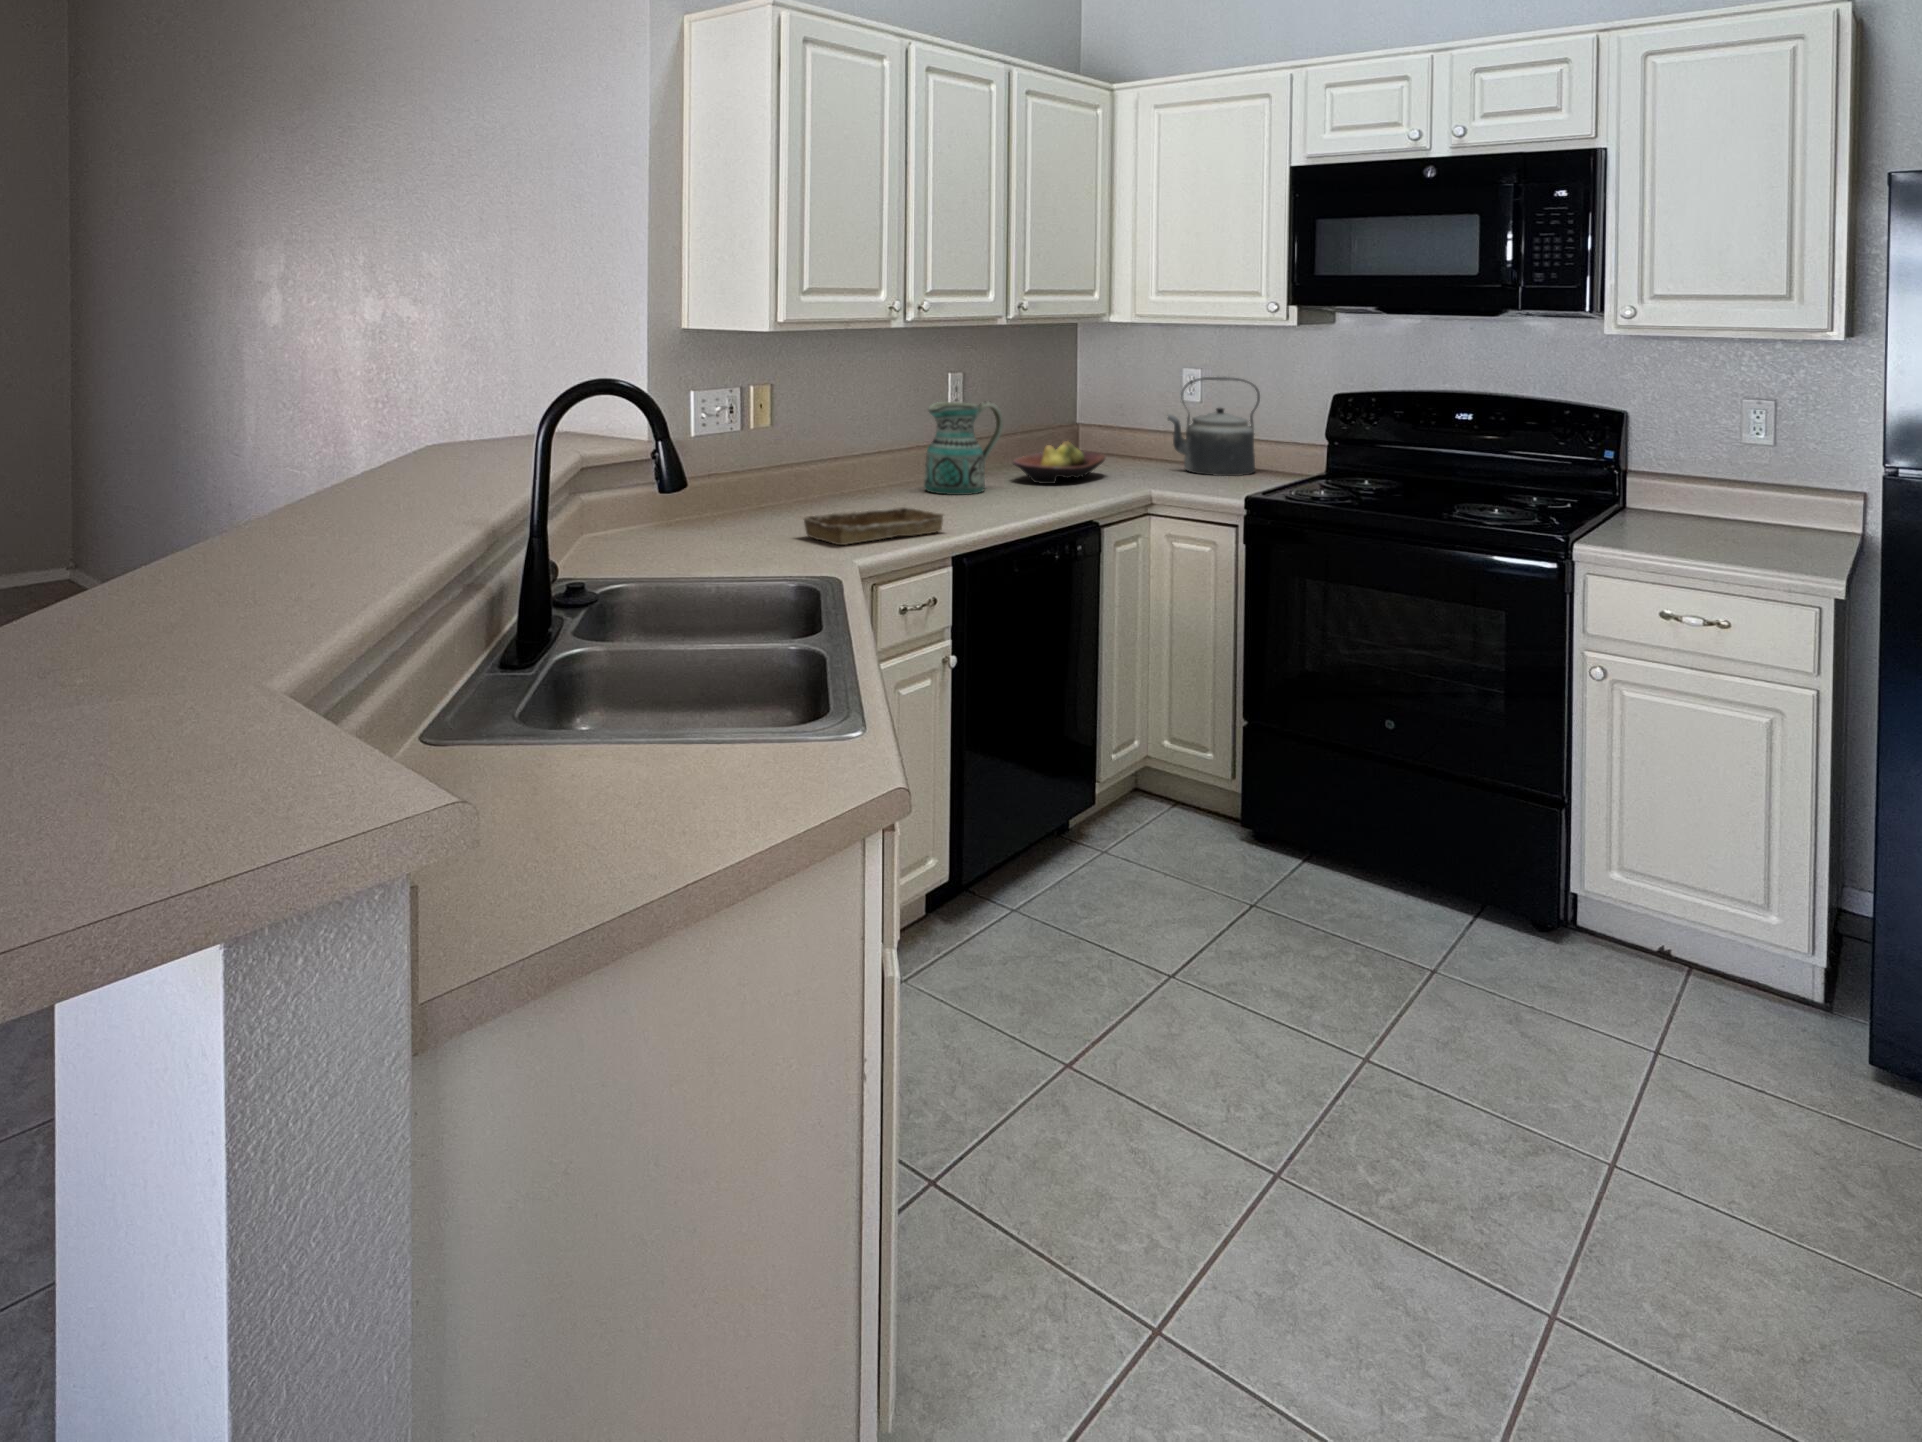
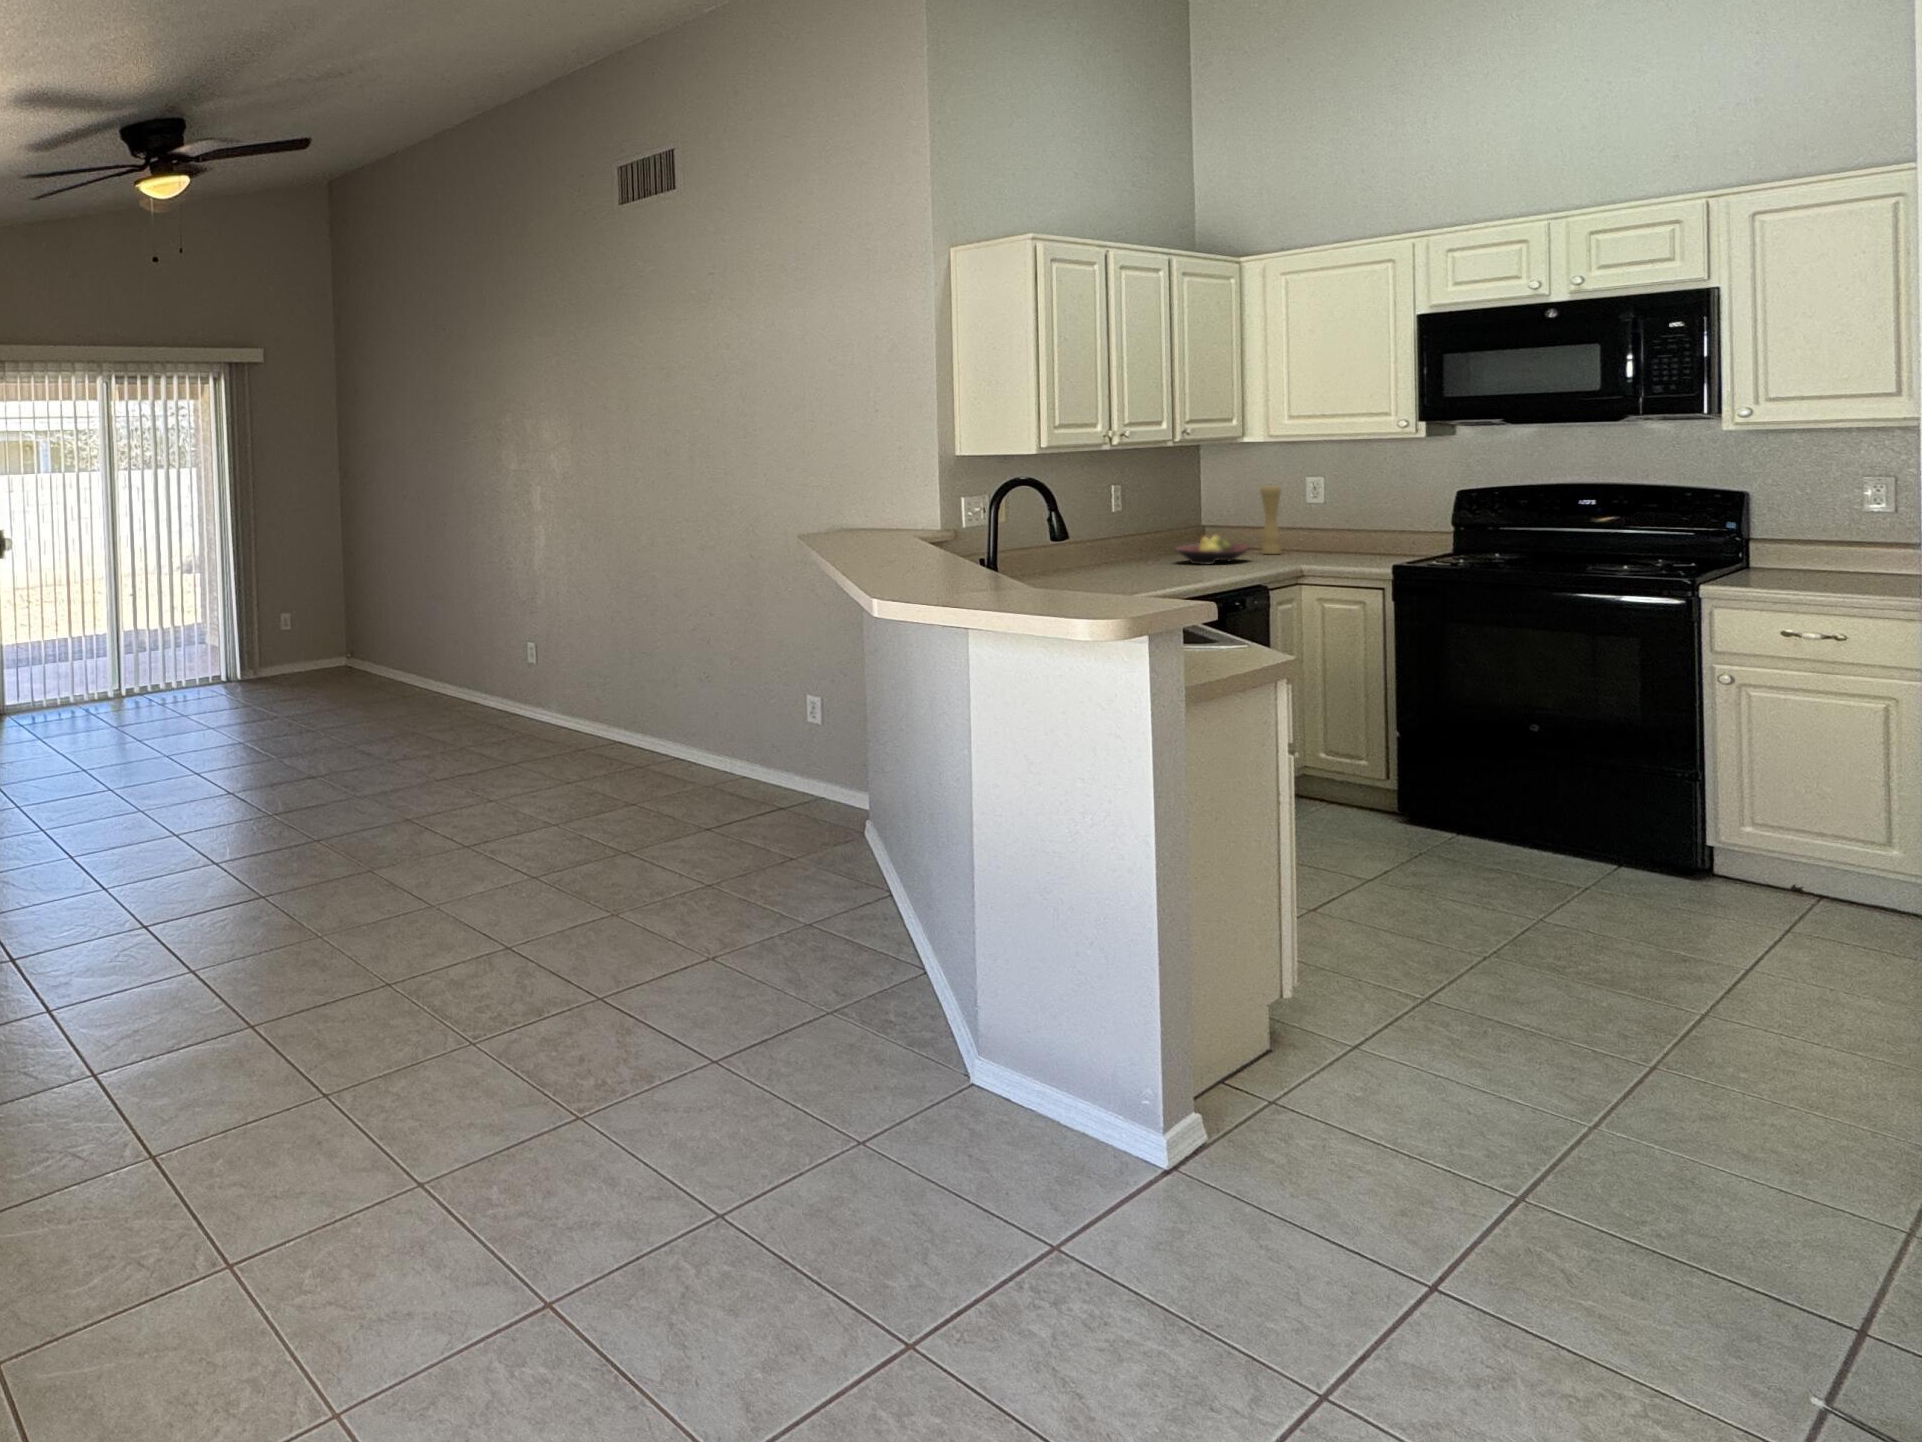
pepper mill: none [1134,375,1157,463] -> present [1260,485,1281,554]
kettle: present [1168,377,1260,476] -> none [1299,483,1385,559]
ceramic pitcher: present [924,401,1003,495] -> none [1114,503,1175,570]
tray: present [803,507,944,545] -> none [1073,569,1180,587]

